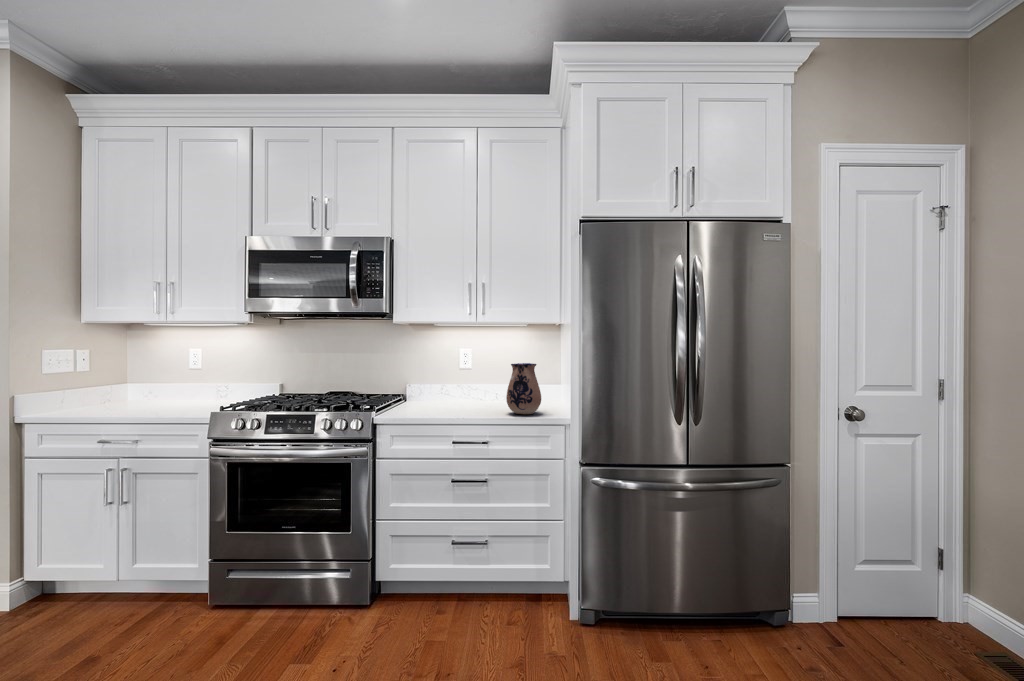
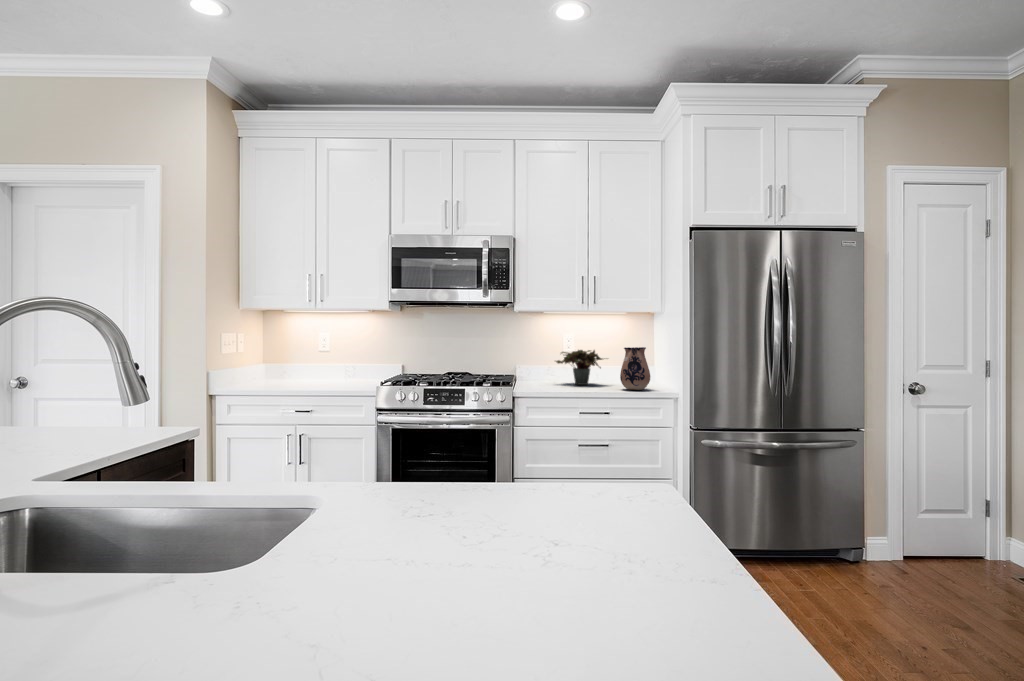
potted plant: none [439,364,503,406] -> present [556,350,603,385]

